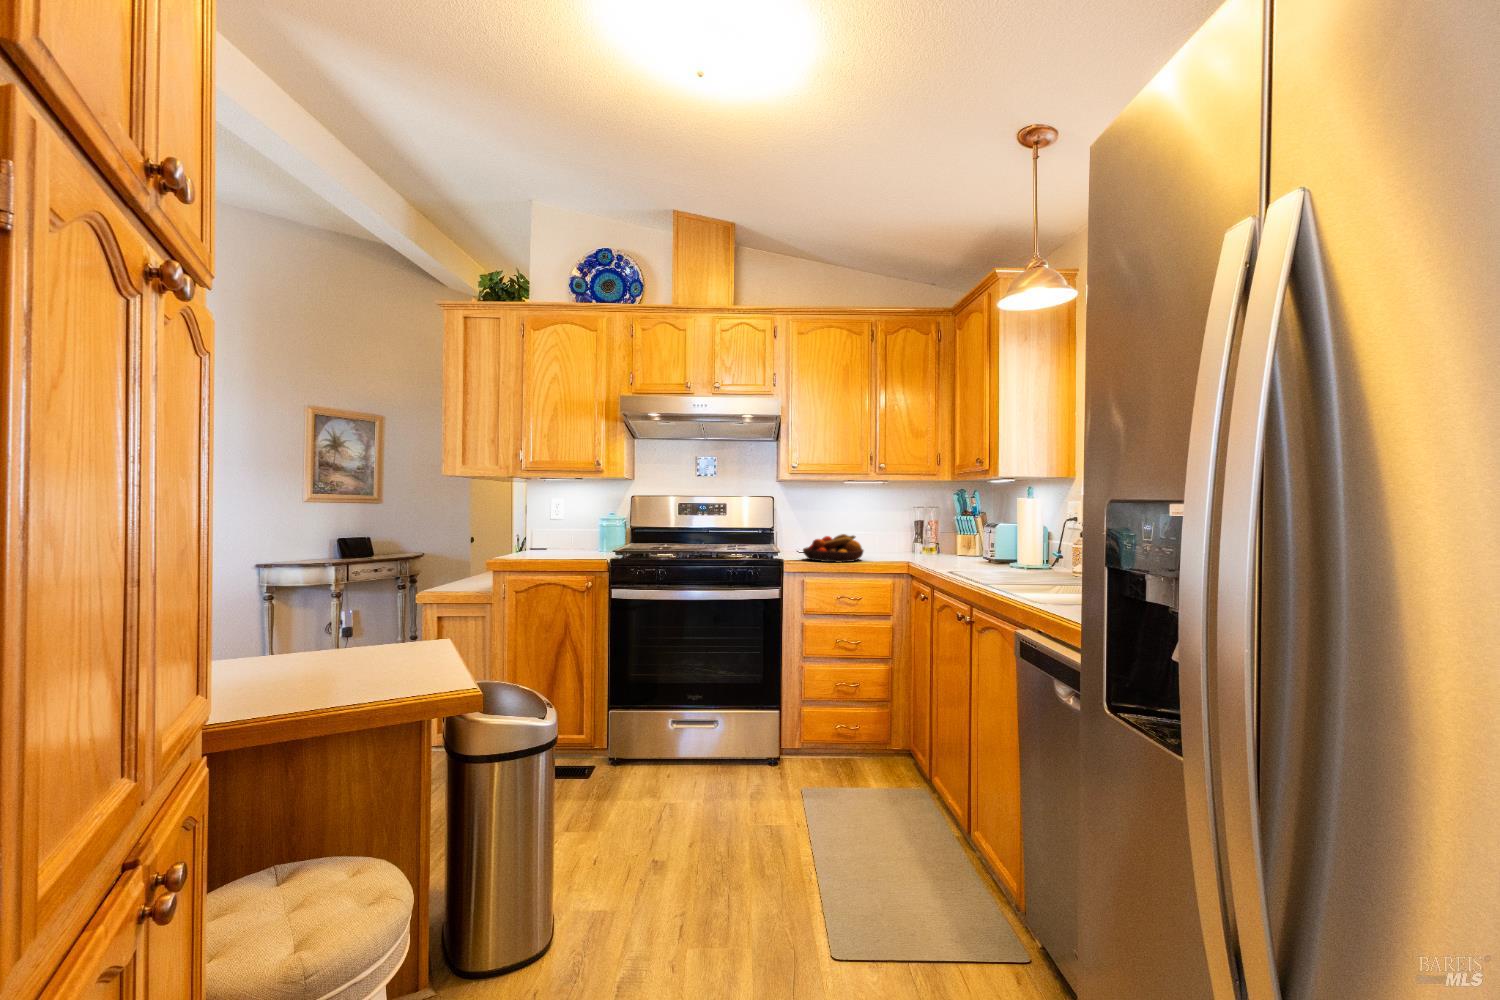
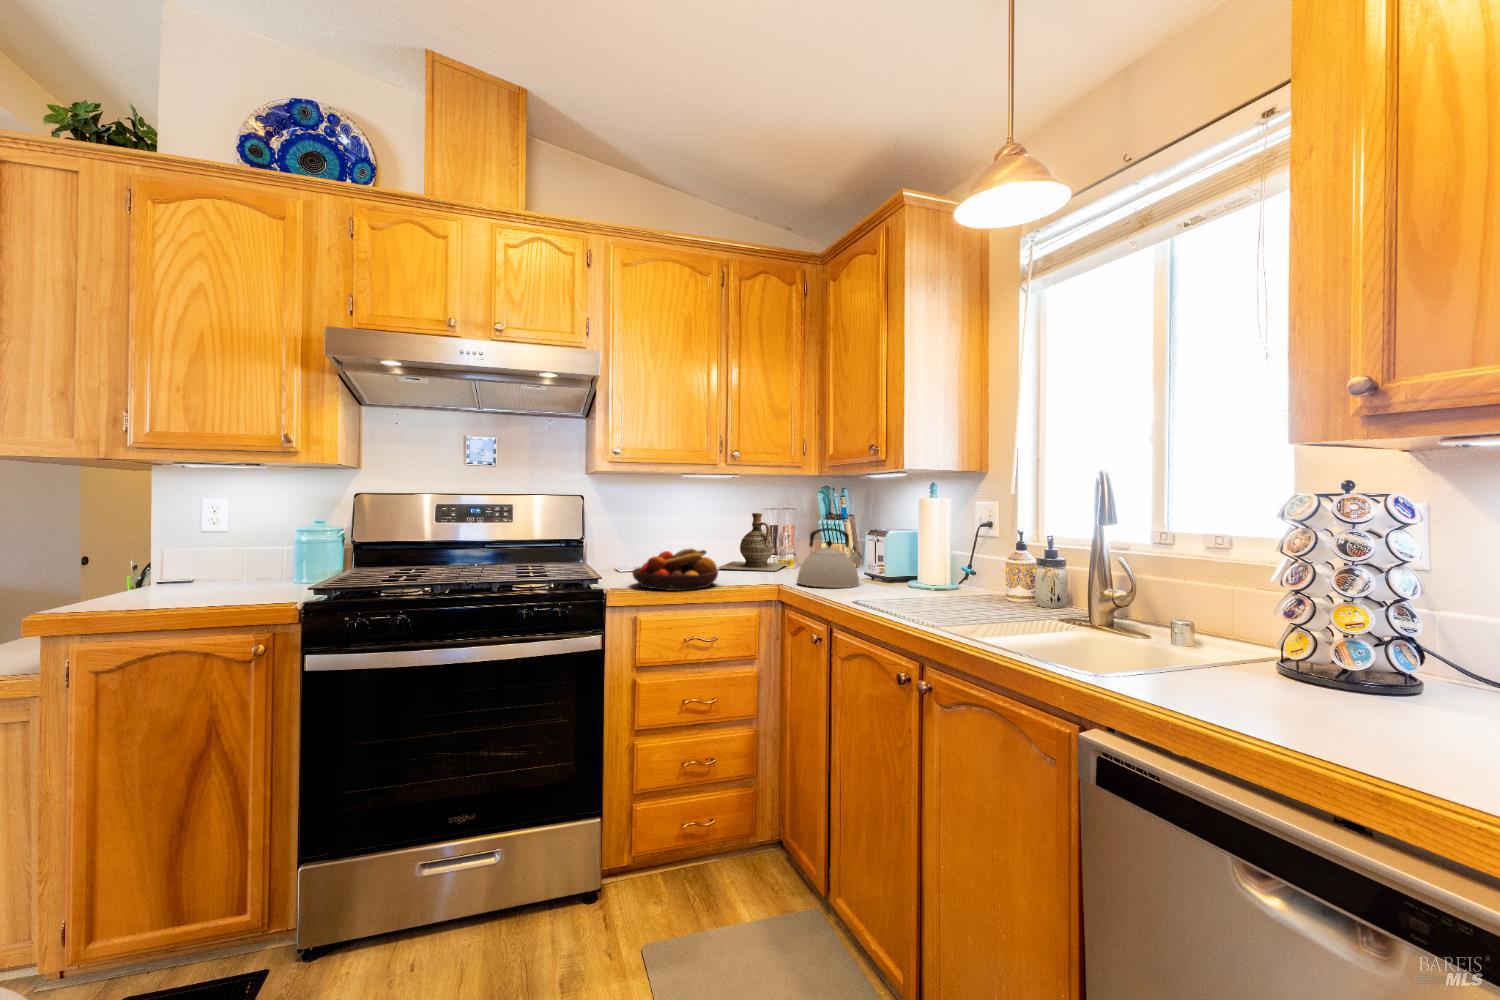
ceramic jug: none [871,510,932,555] -> present [718,513,786,571]
kettle: none [922,521,973,564] -> present [797,528,862,588]

